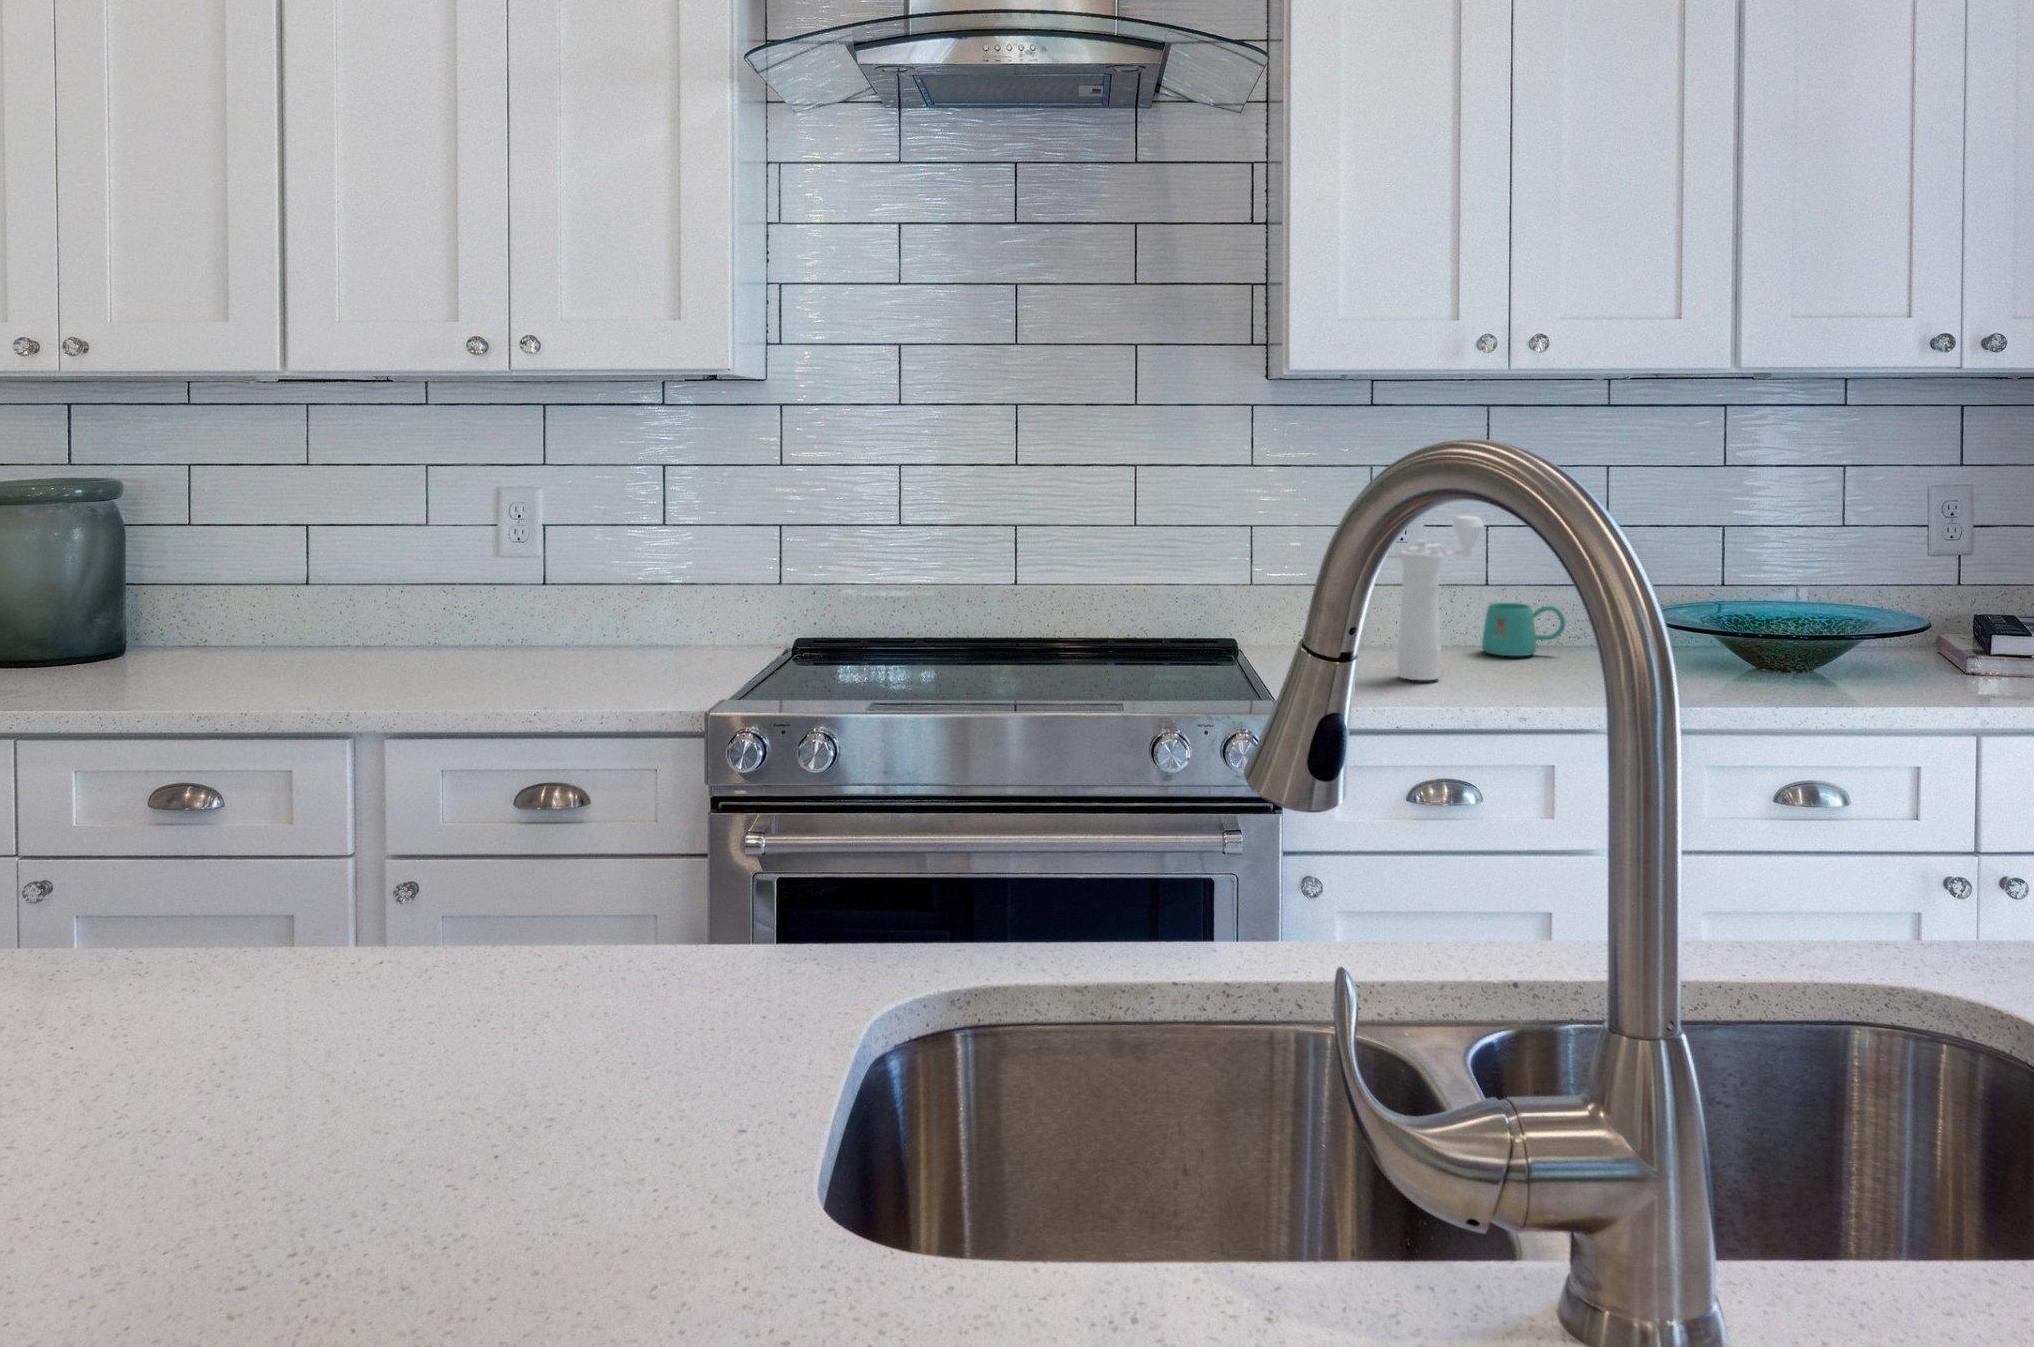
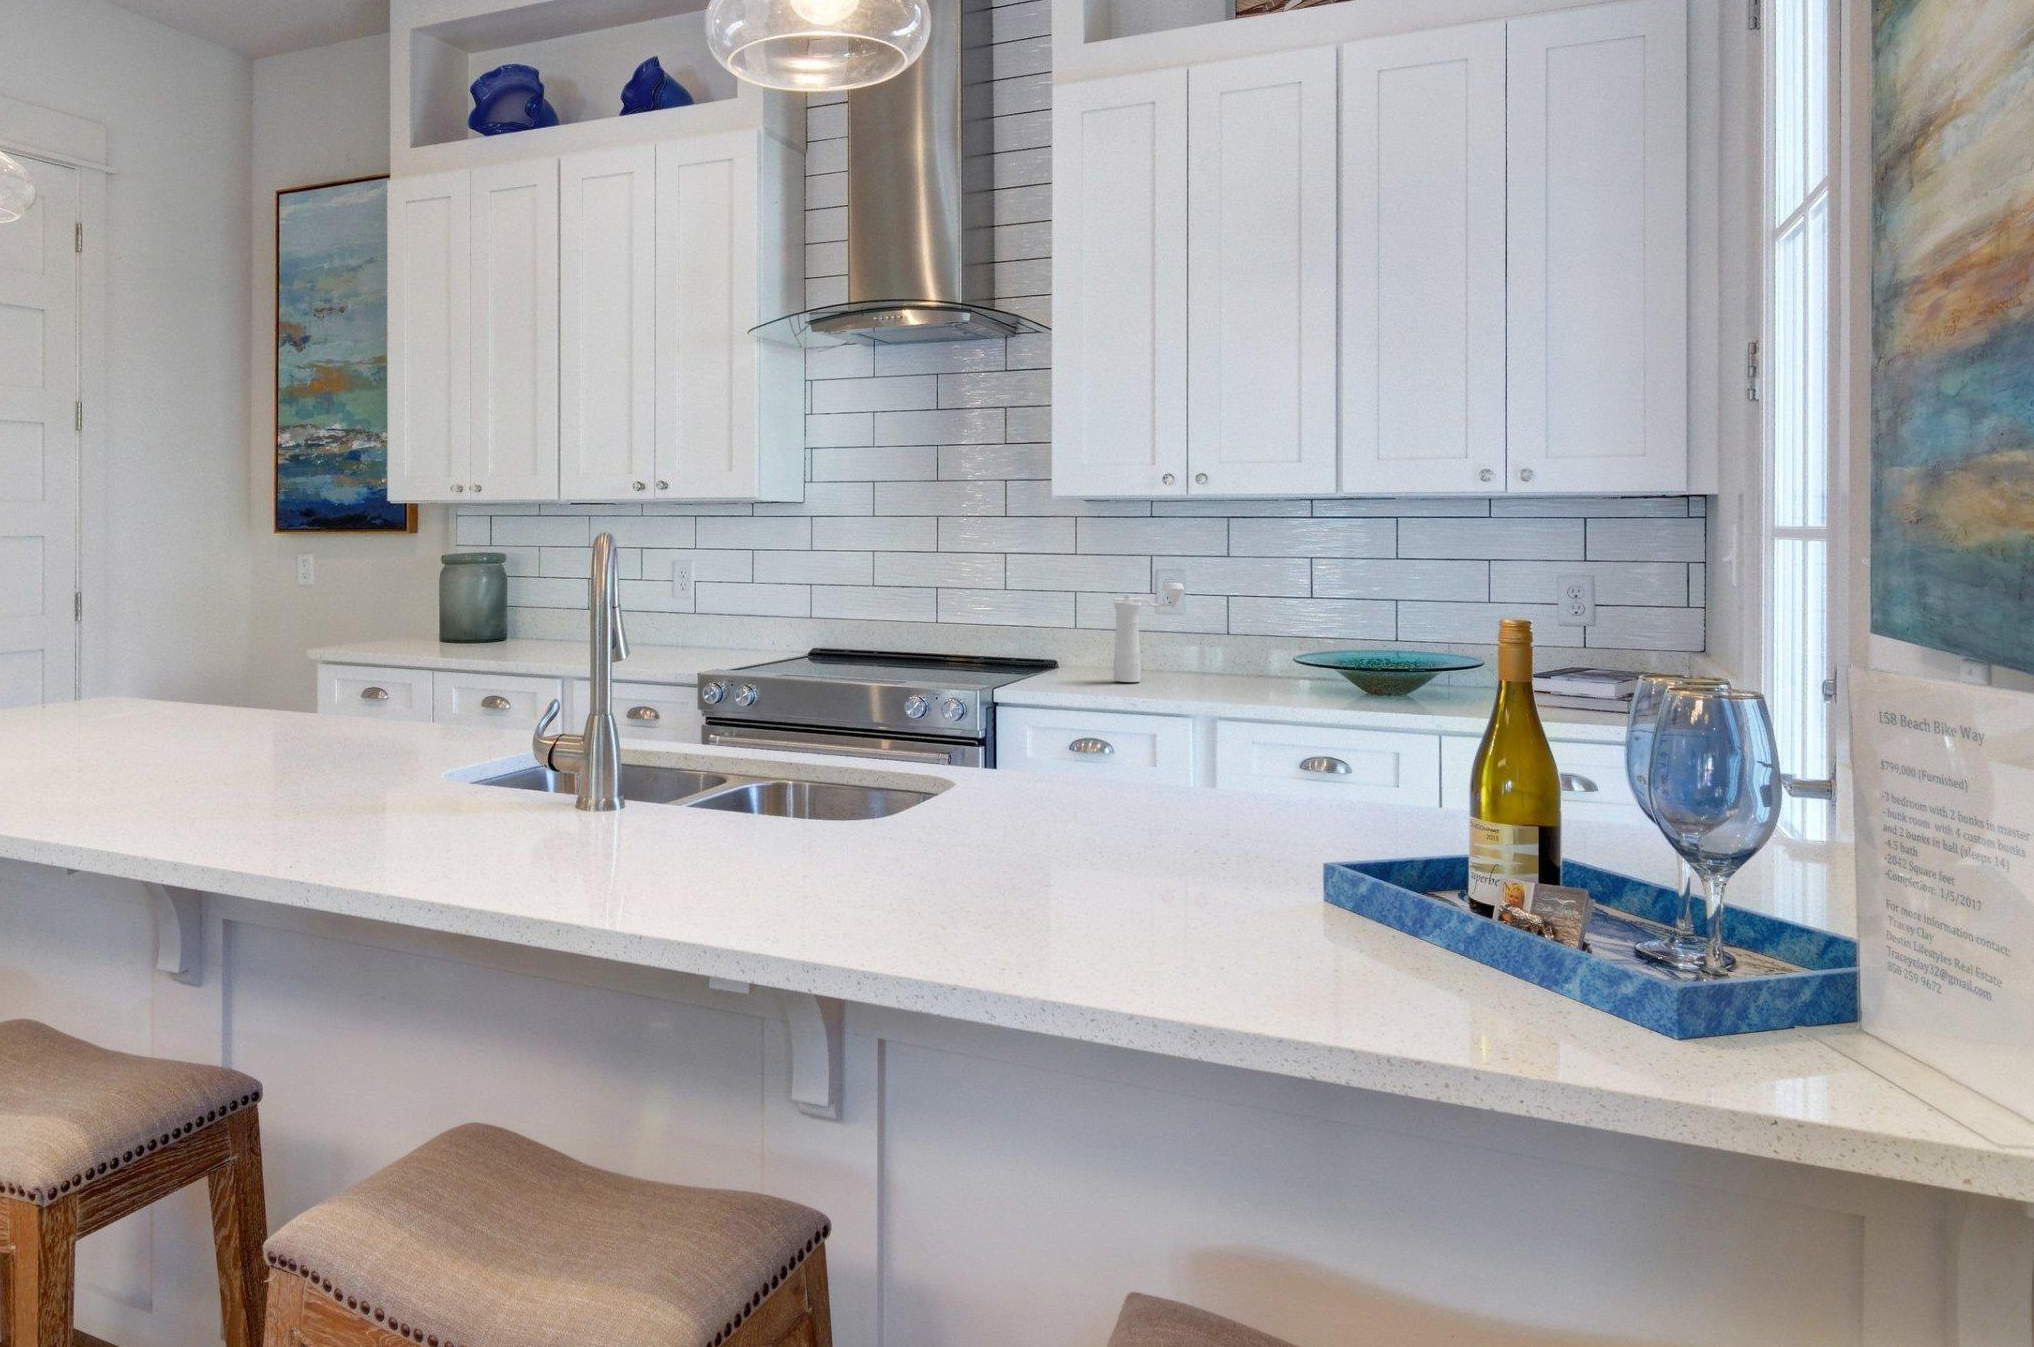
mug: present [1482,602,1566,656] -> none [1204,644,1256,677]

